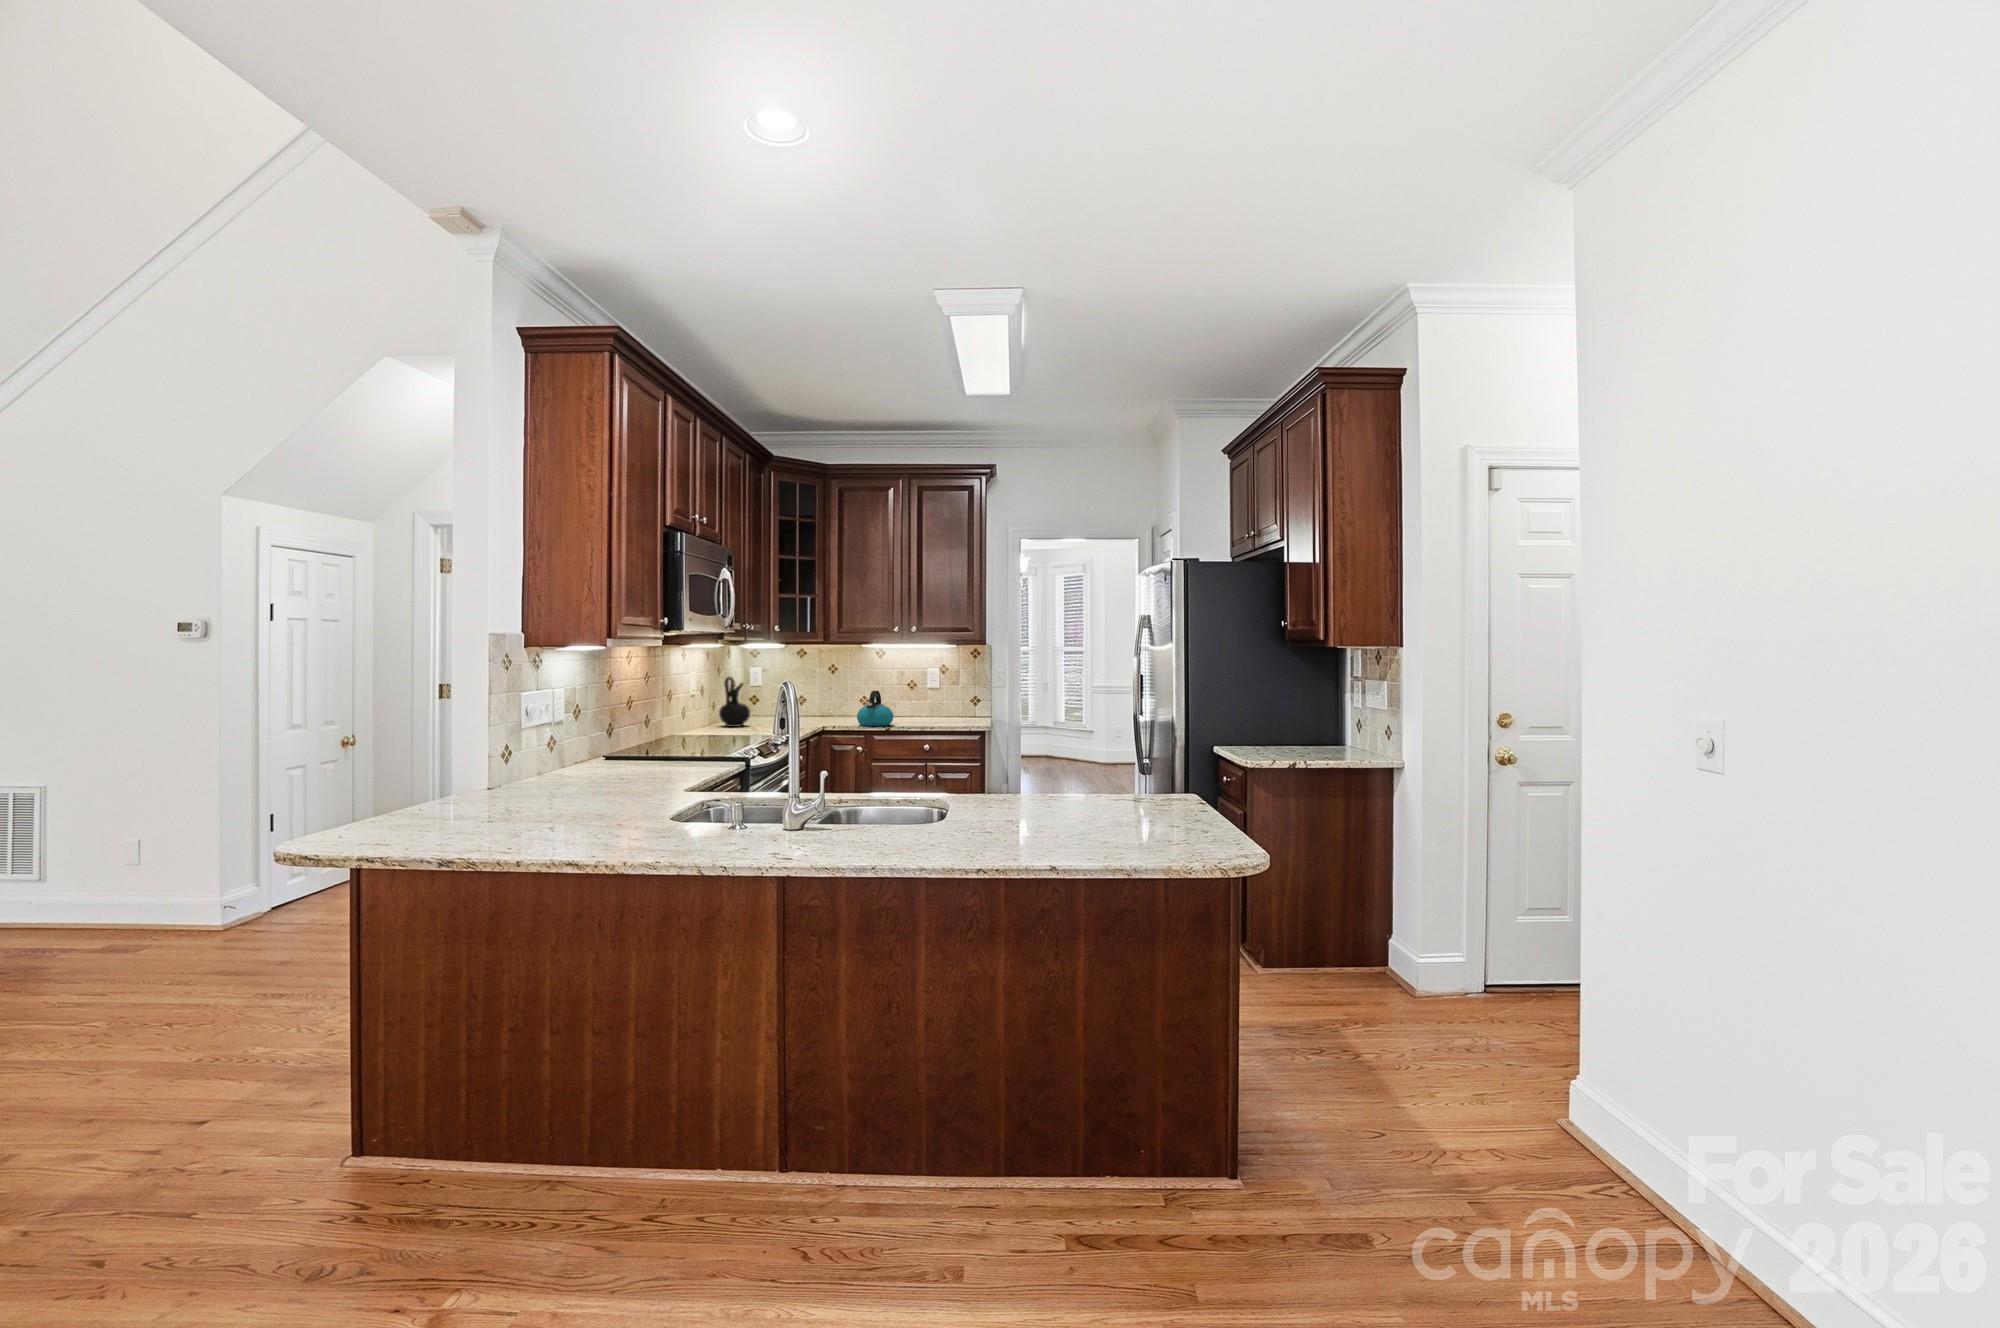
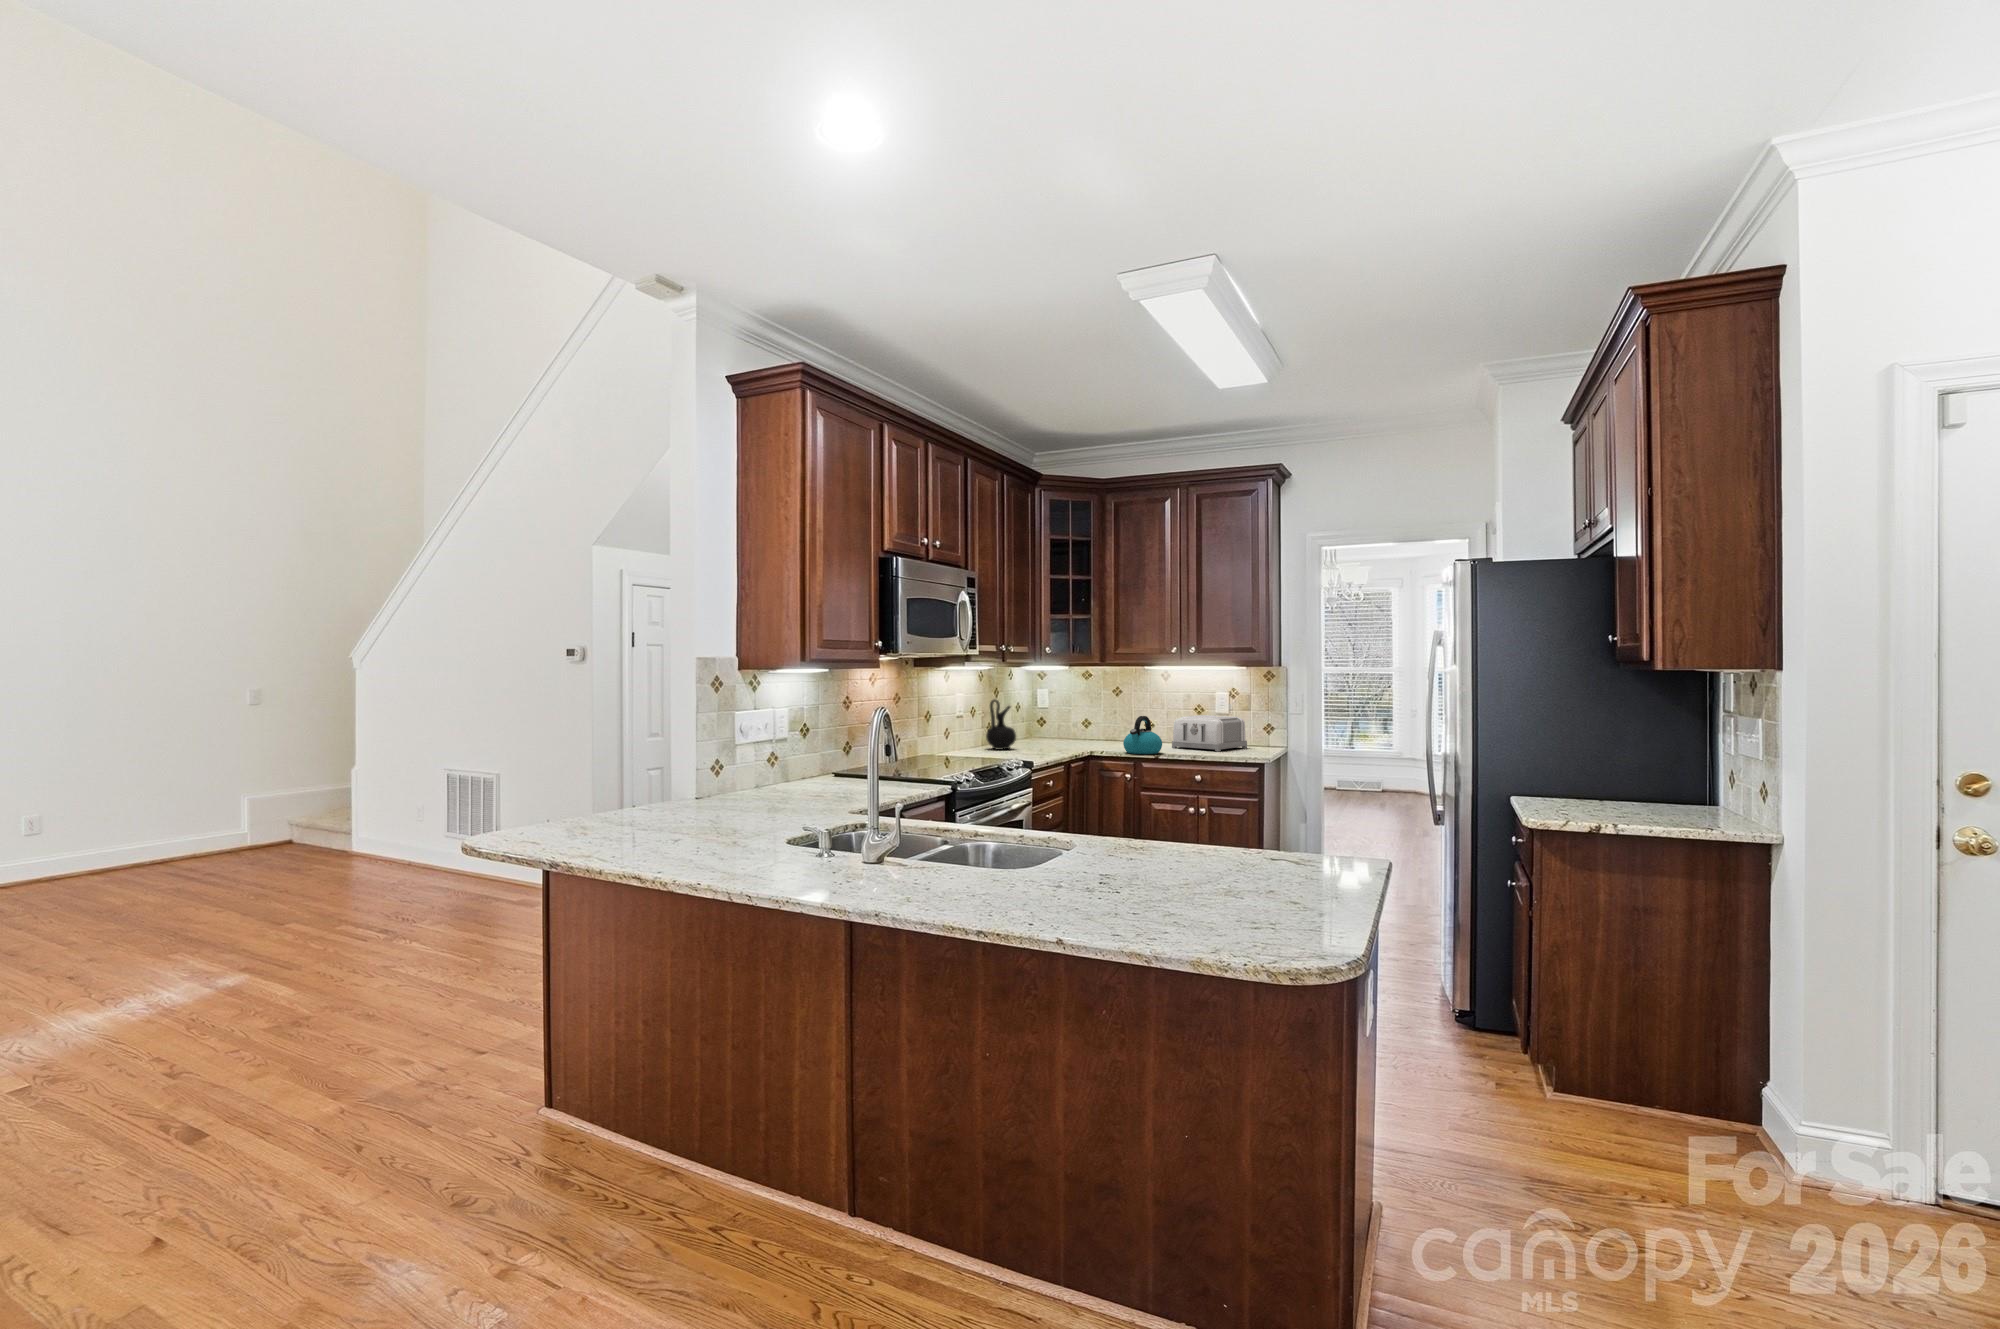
toaster: none [893,689,957,722] -> present [1172,715,1247,751]

